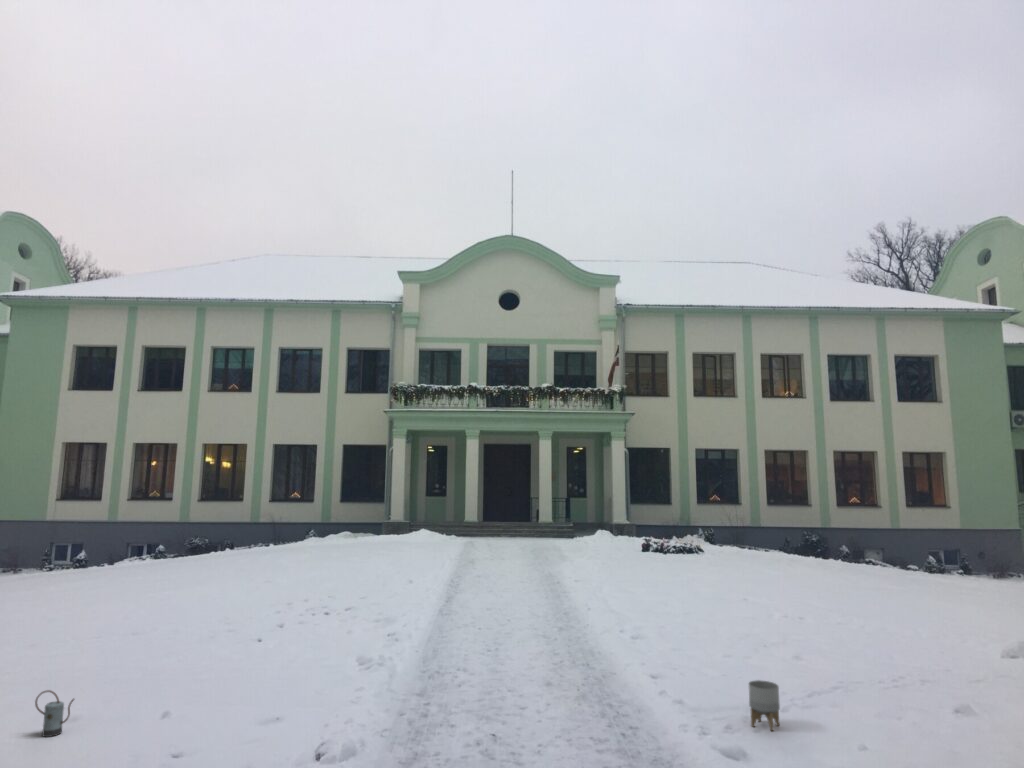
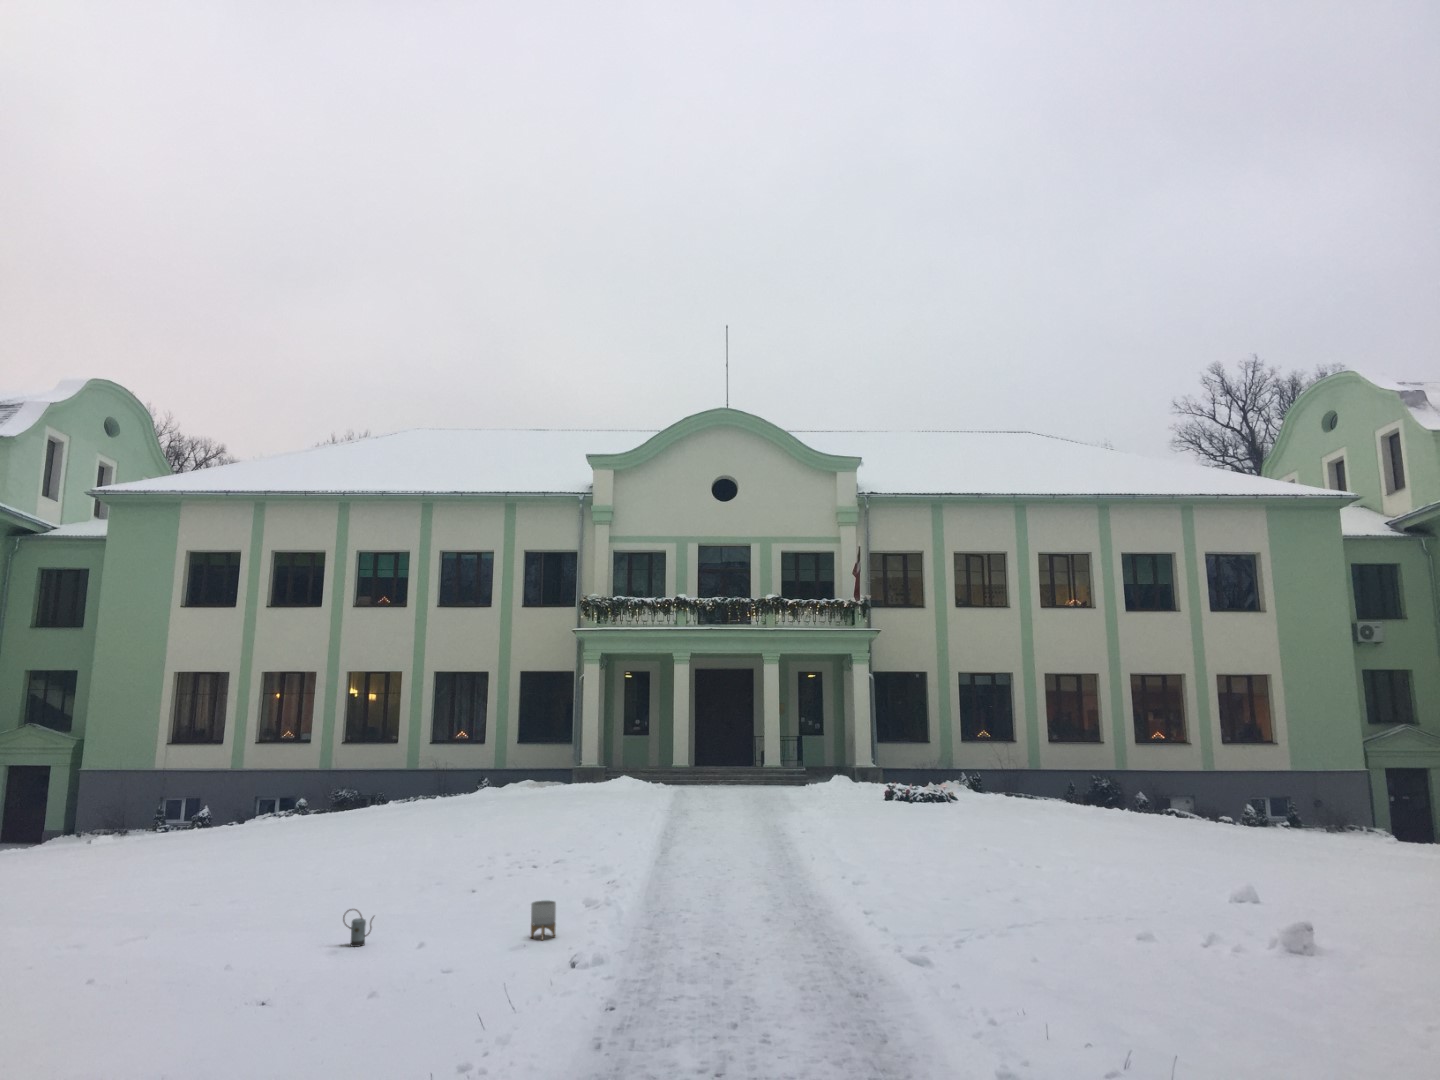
planter: present [749,680,780,731] -> present [531,900,556,940]

